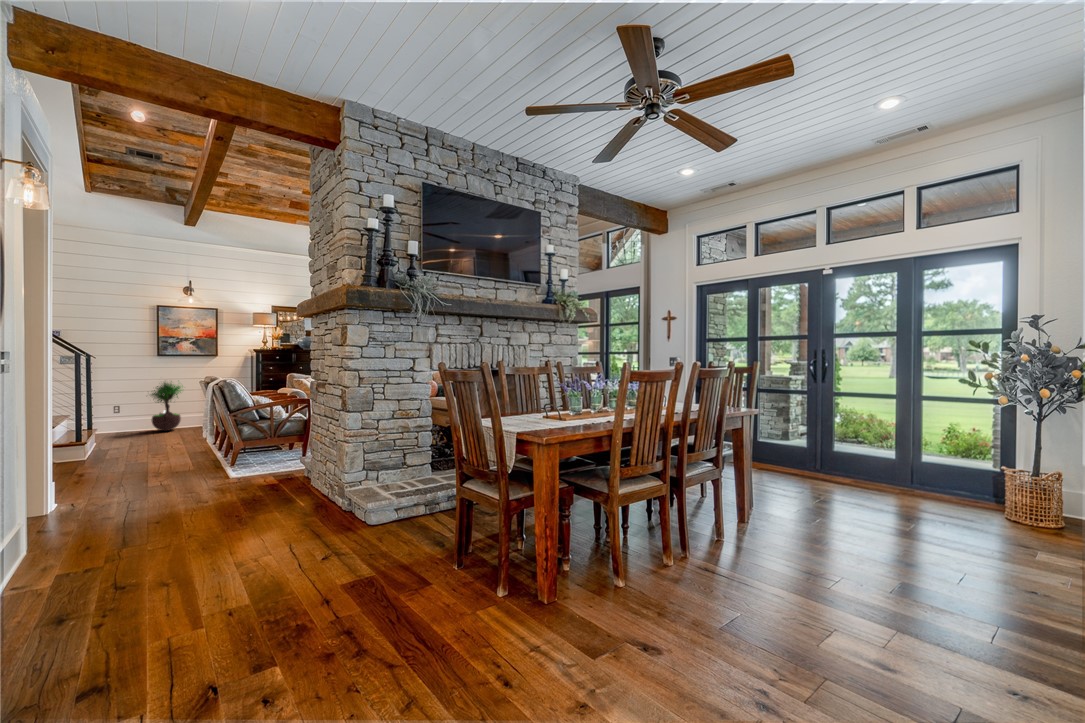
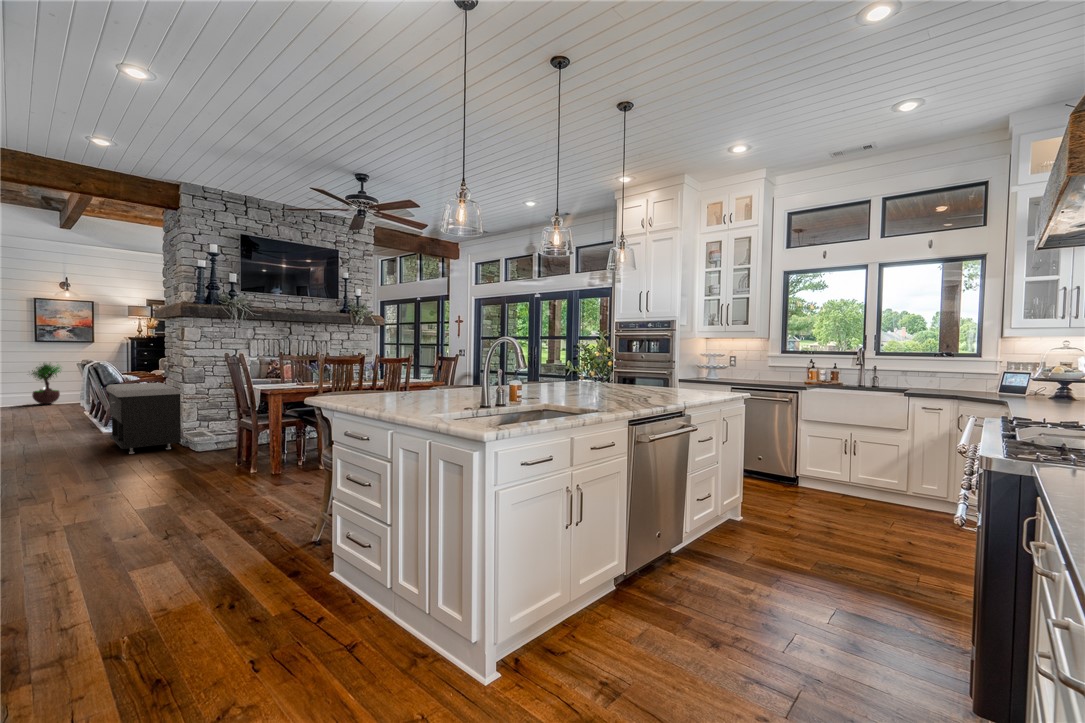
storage bench: none [237,409,344,527] -> present [106,383,181,454]

